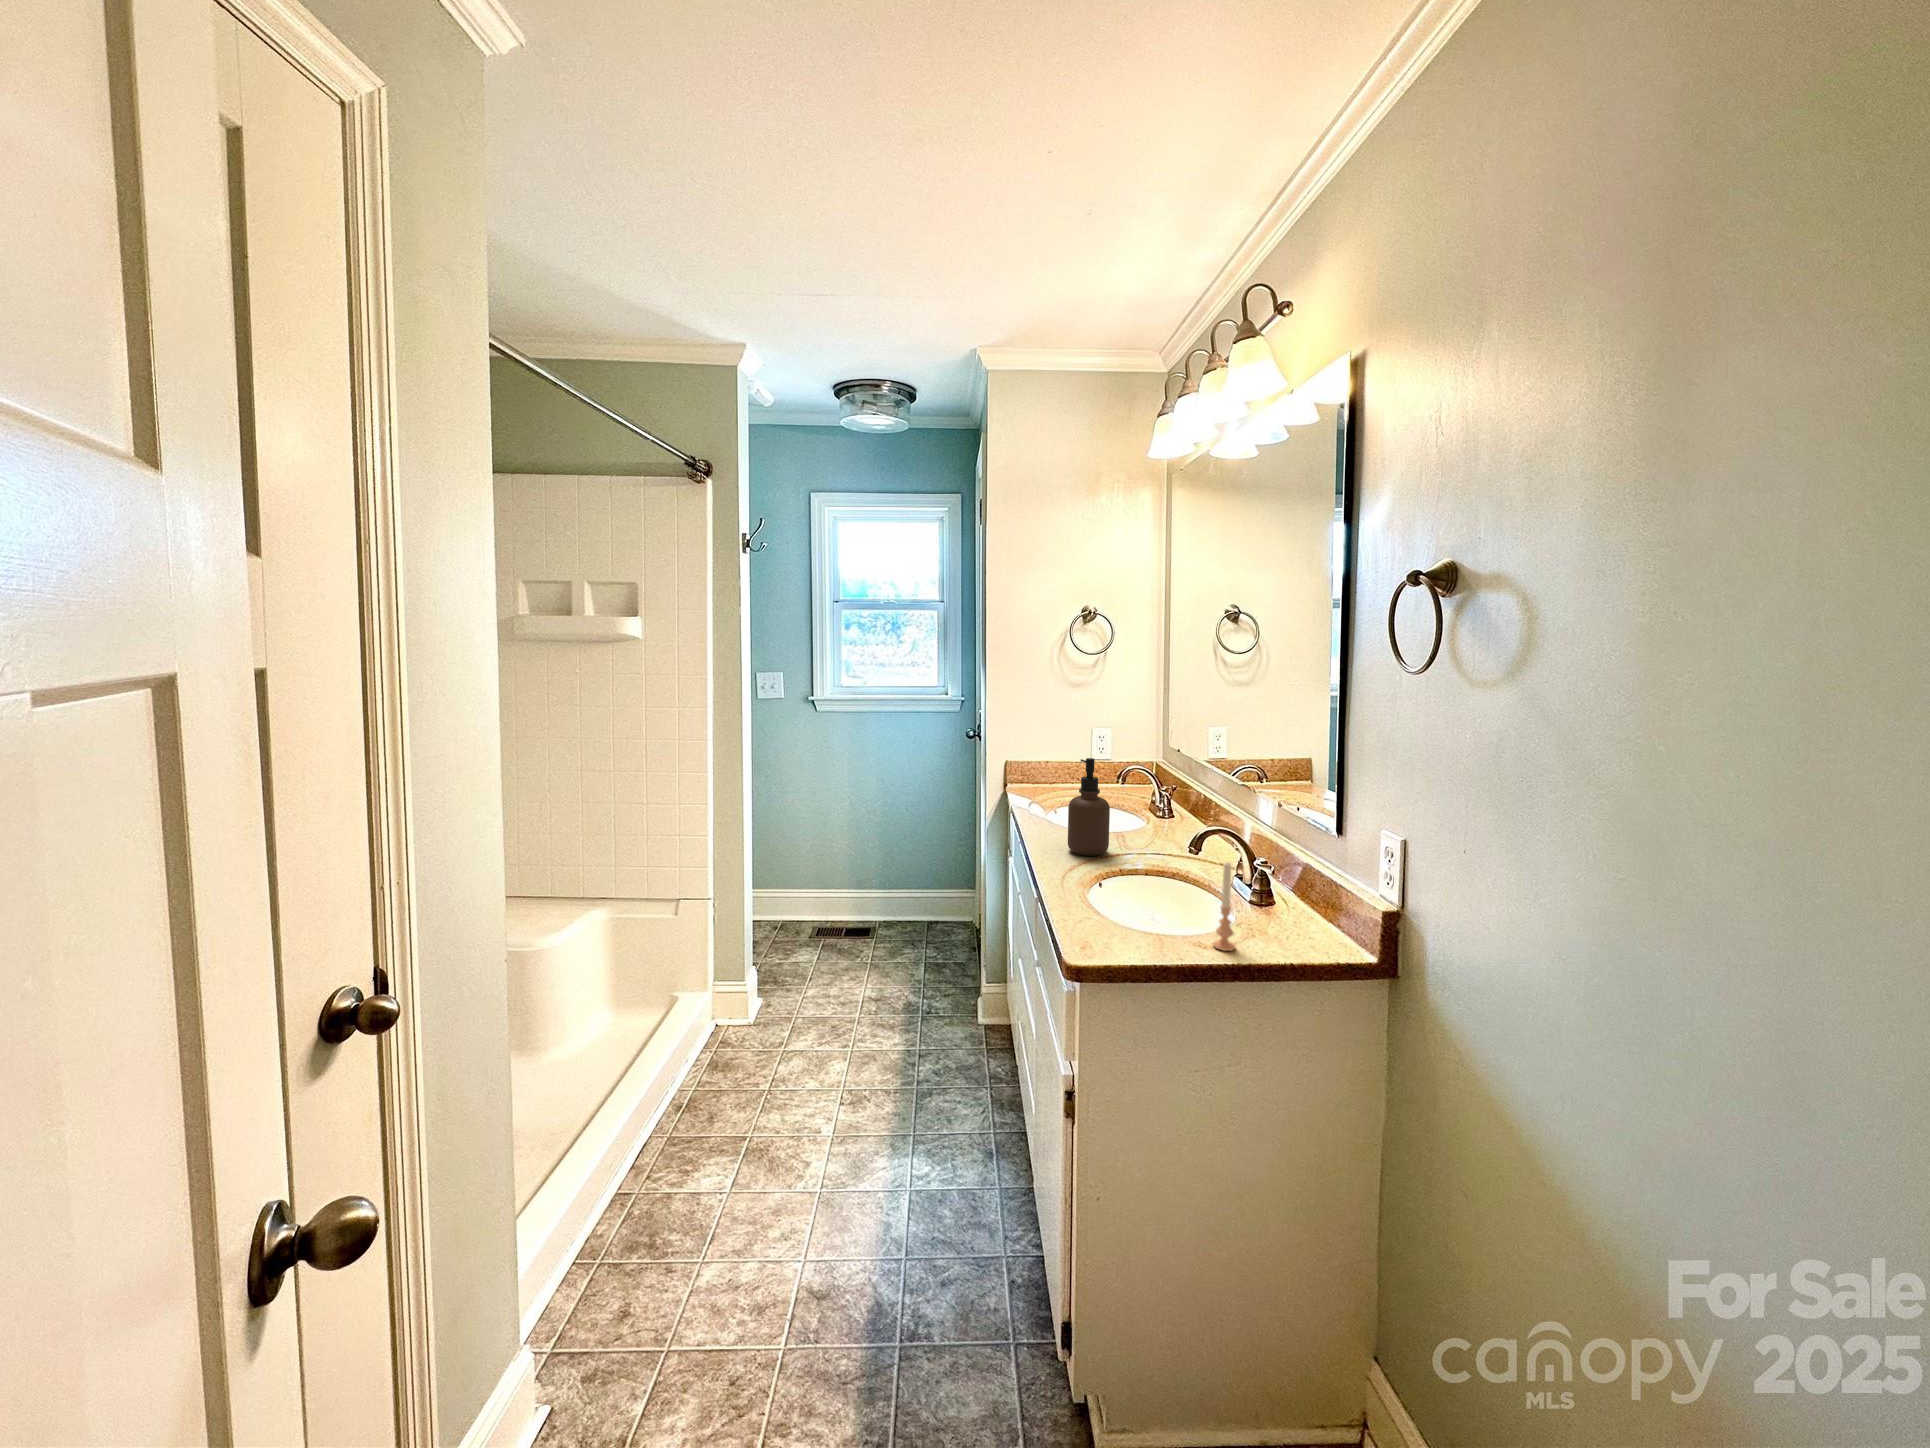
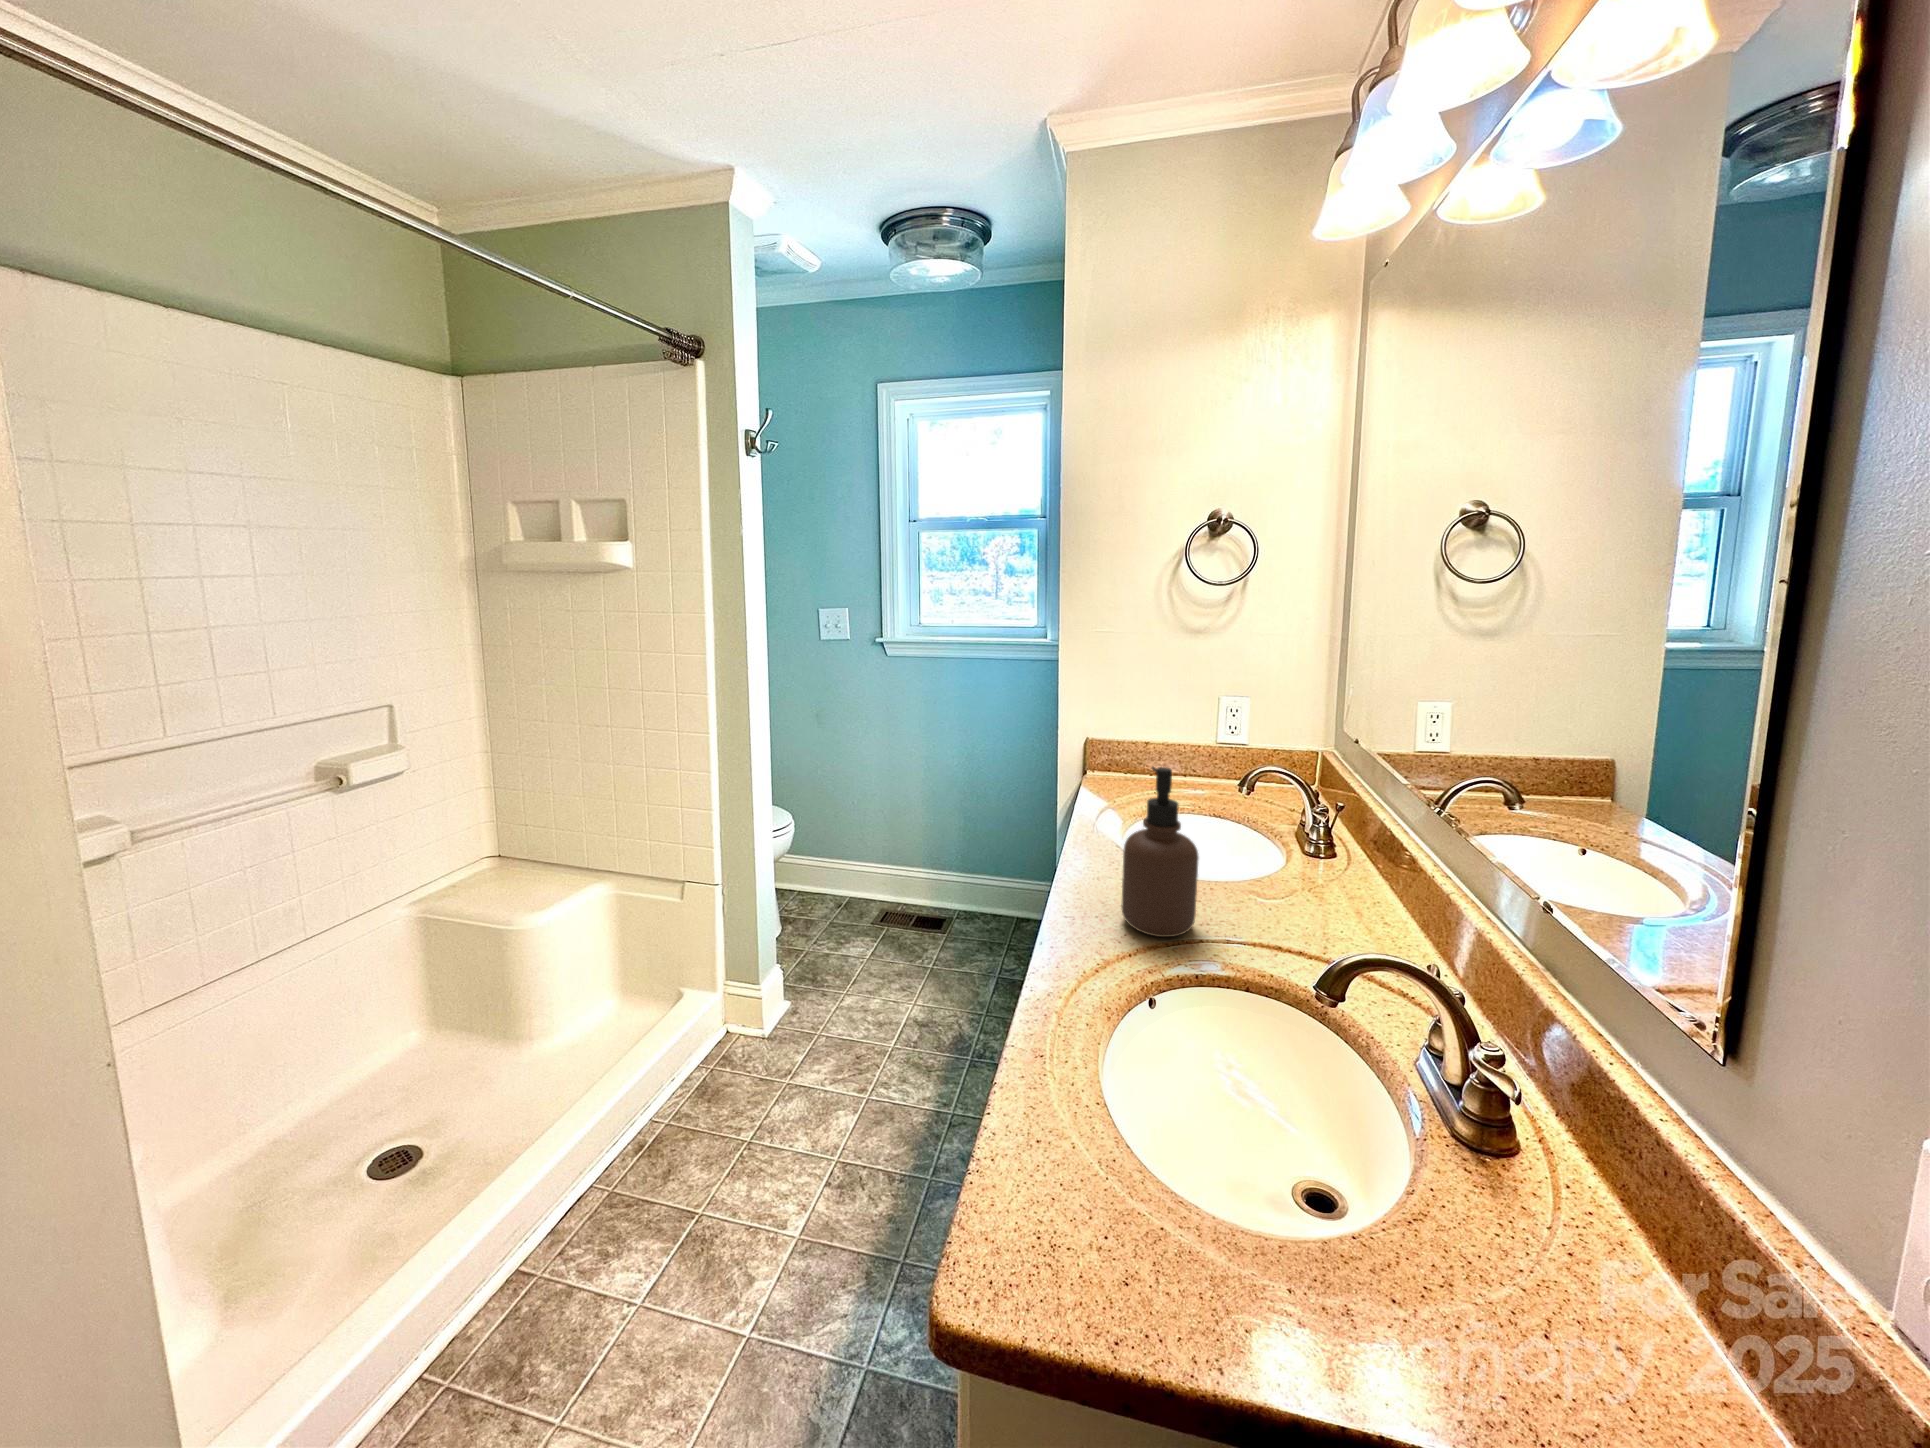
candle: present [1213,862,1235,951] -> none [1369,1123,1435,1352]

